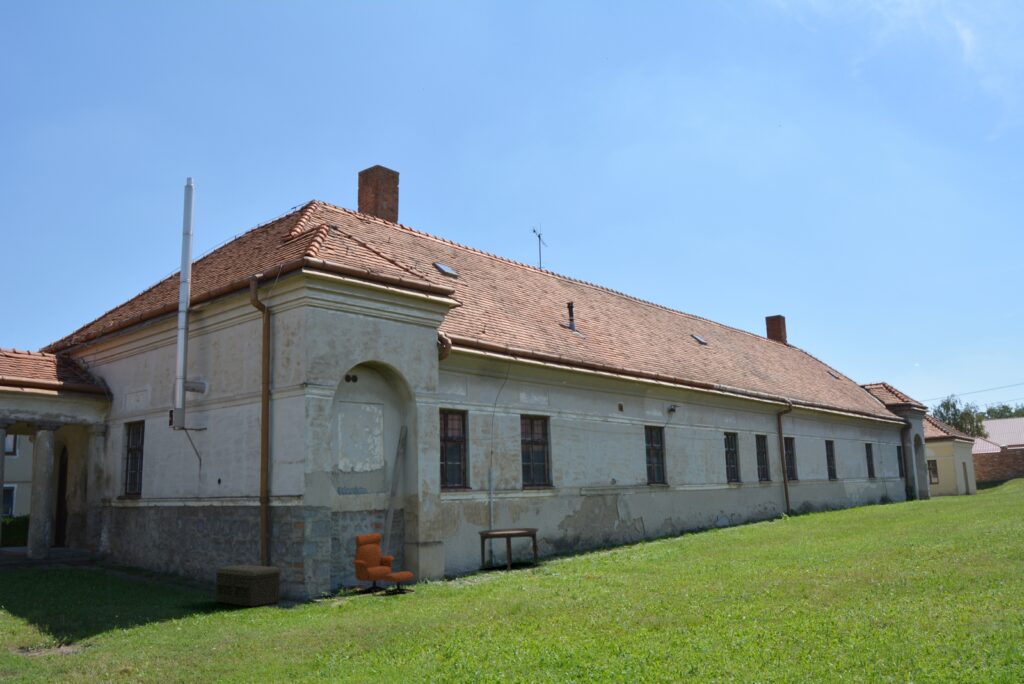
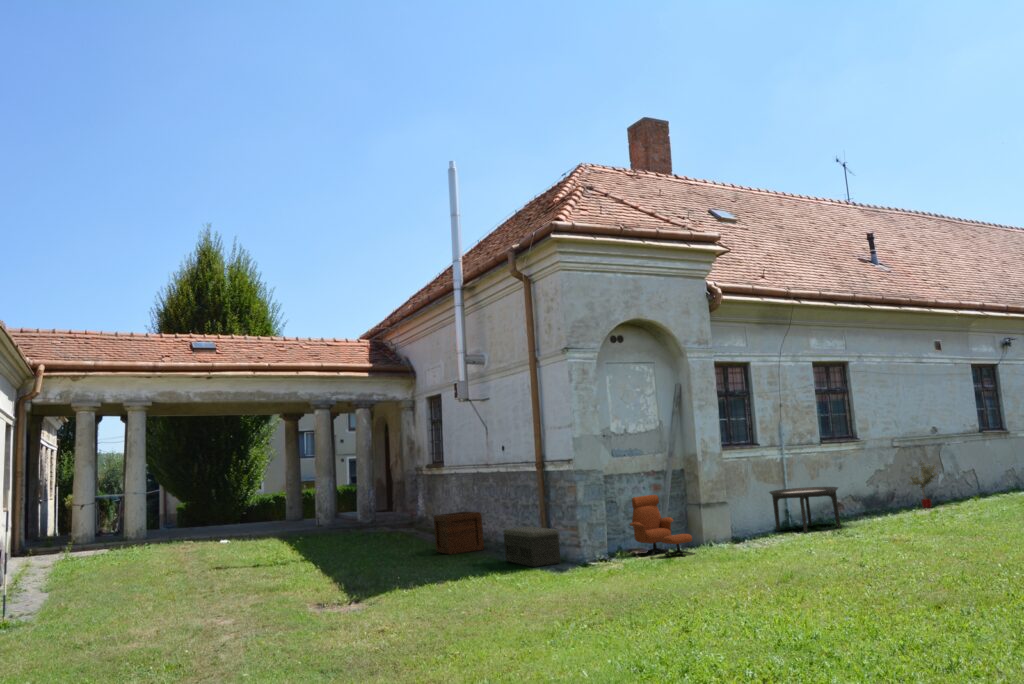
potted tree: none [588,506,614,549] -> present [908,461,937,508]
wooden crate: none [127,549,185,596] -> present [434,511,484,555]

